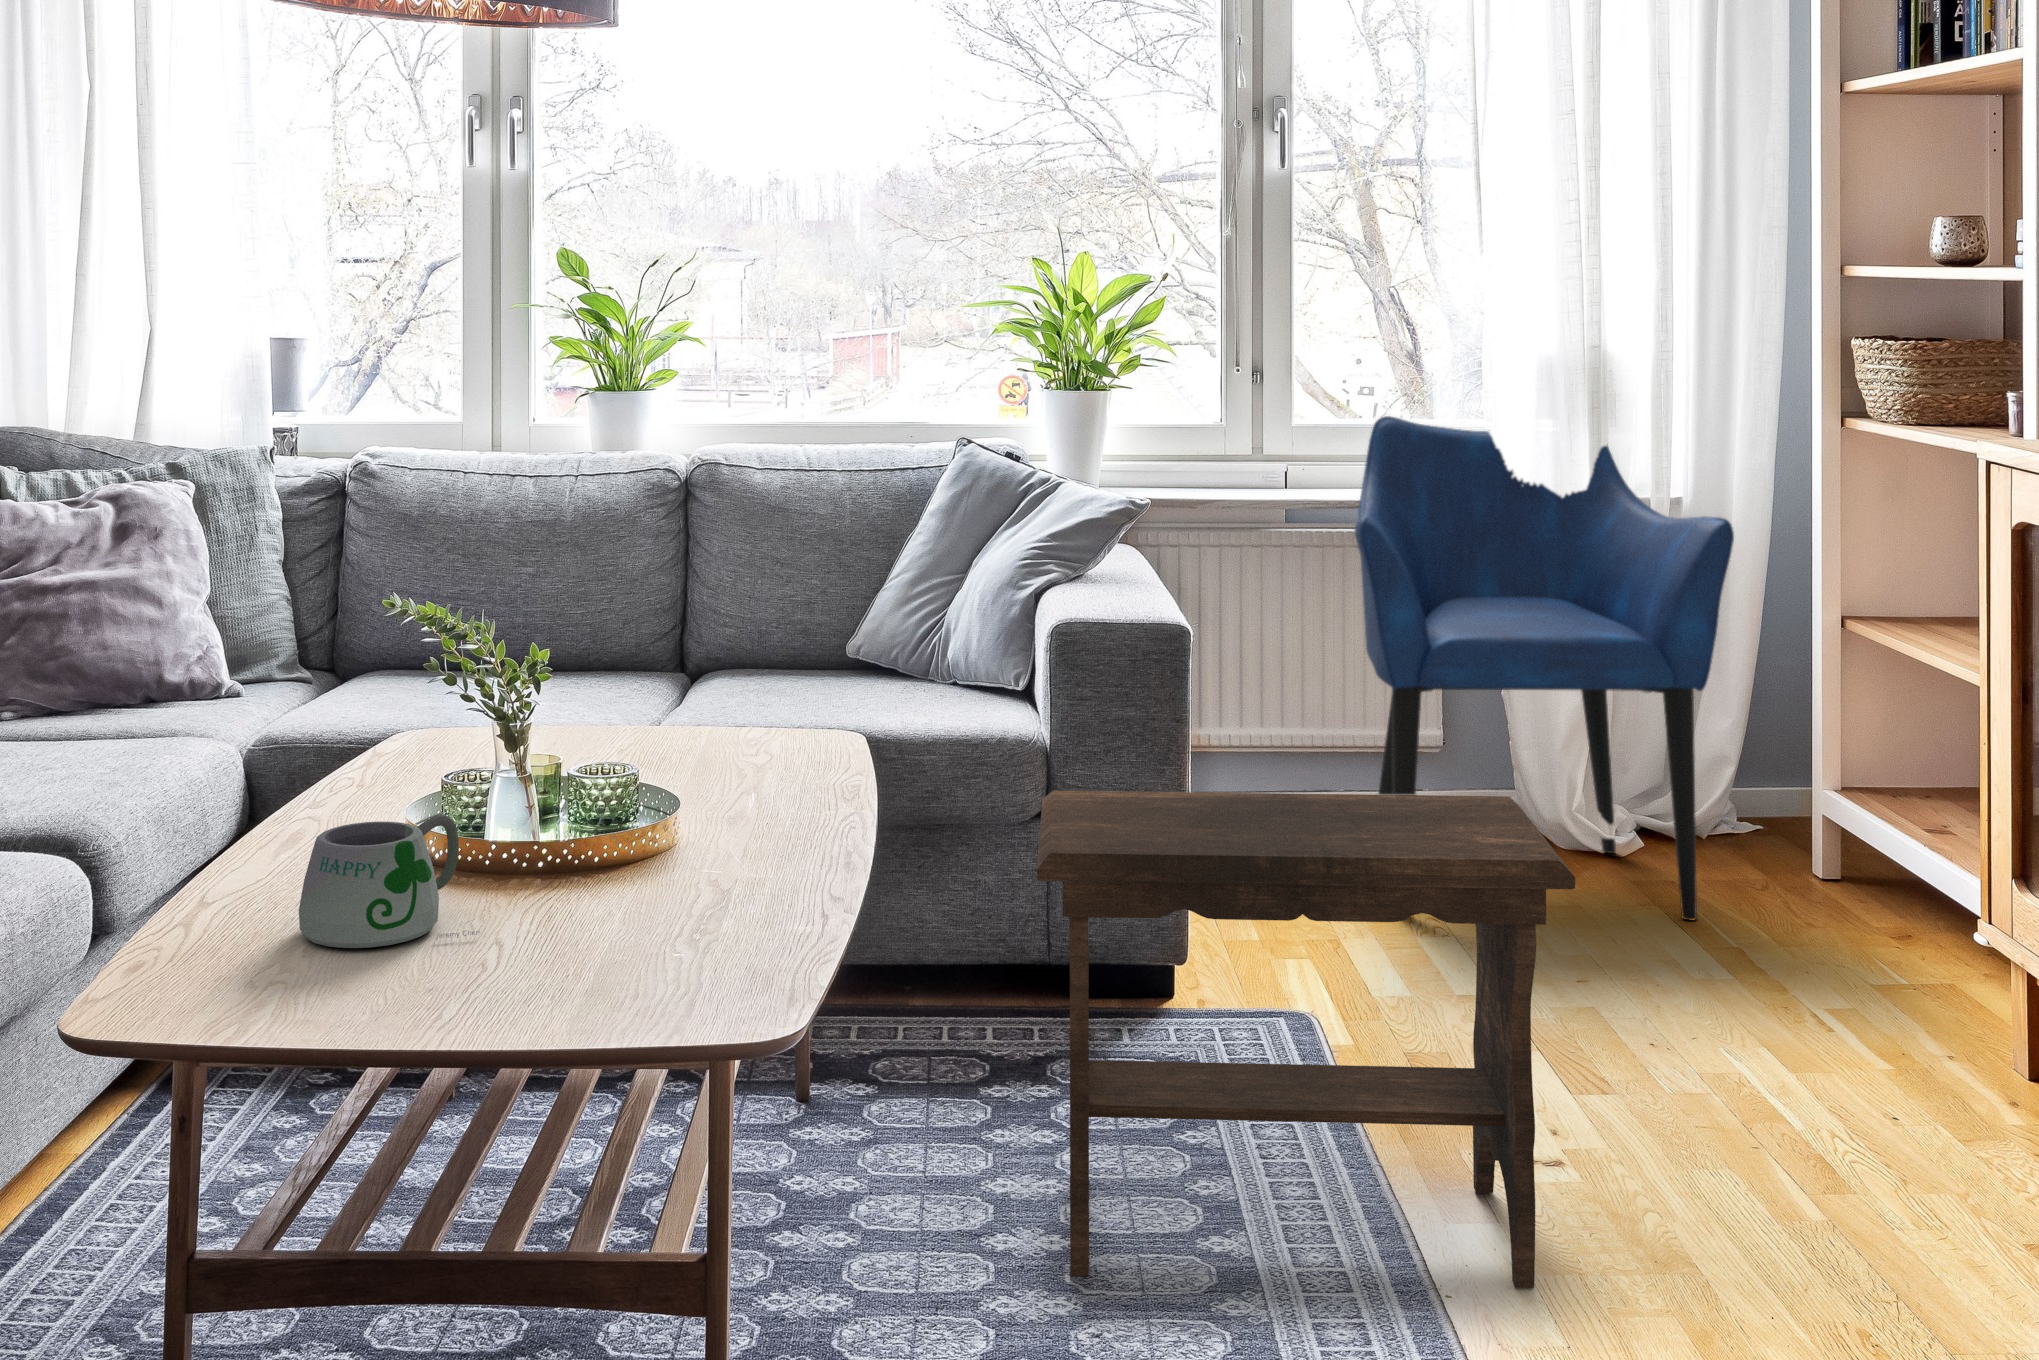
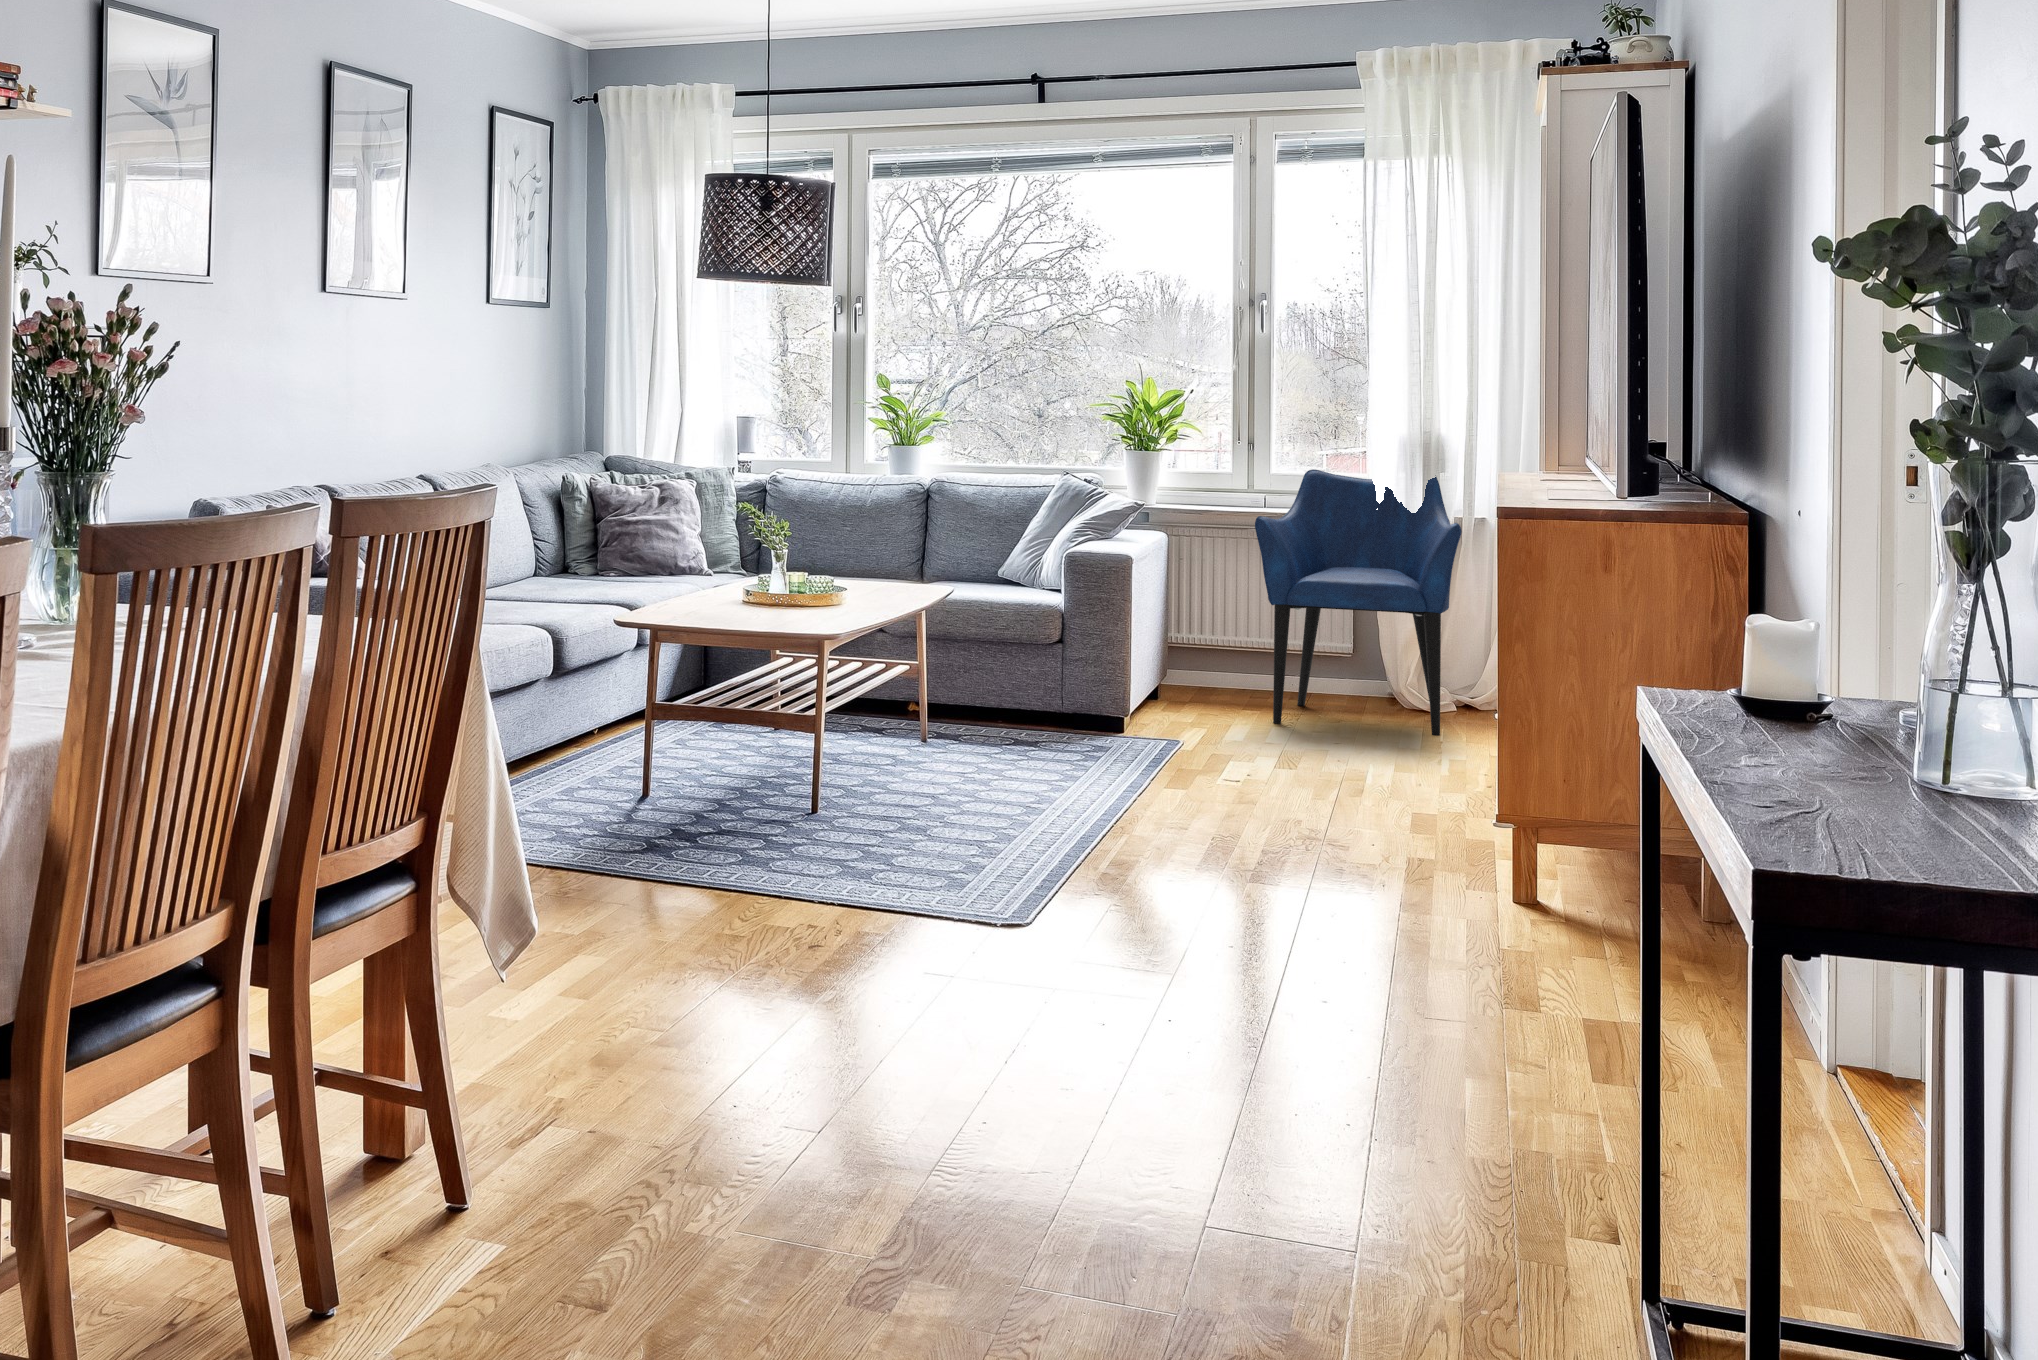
footstool: present [1037,790,1575,1288] -> none [979,602,1210,797]
mug: present [299,814,479,948] -> none [704,575,762,612]

